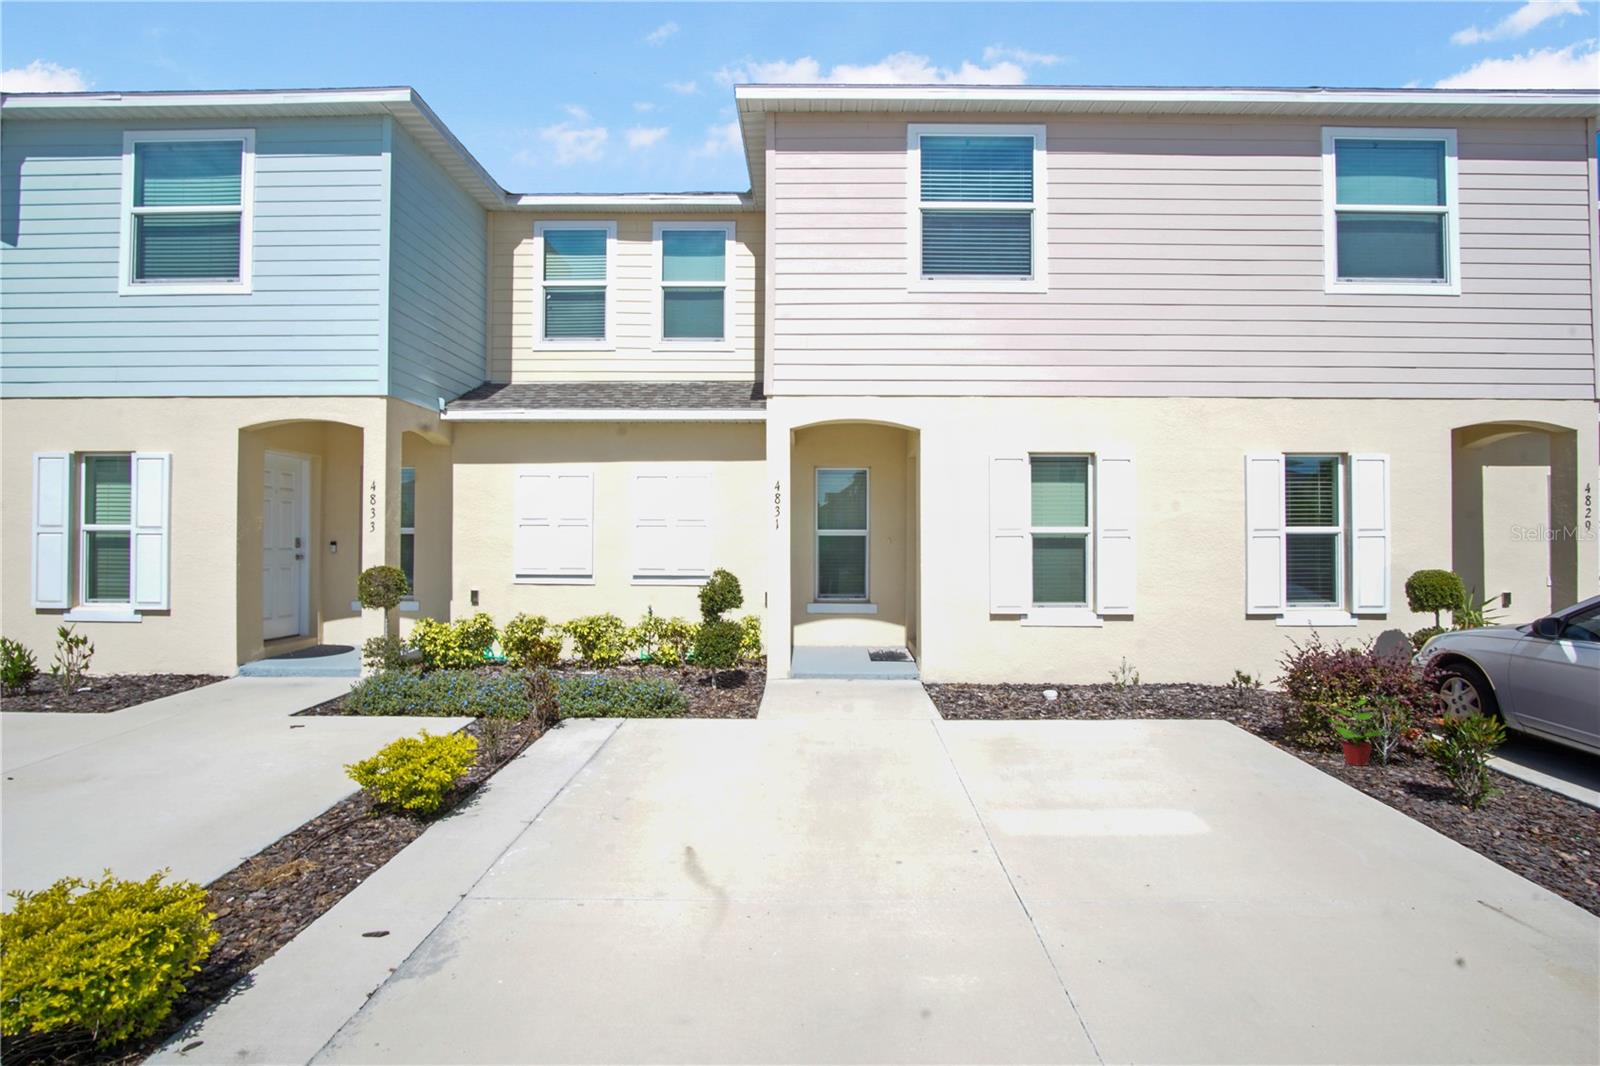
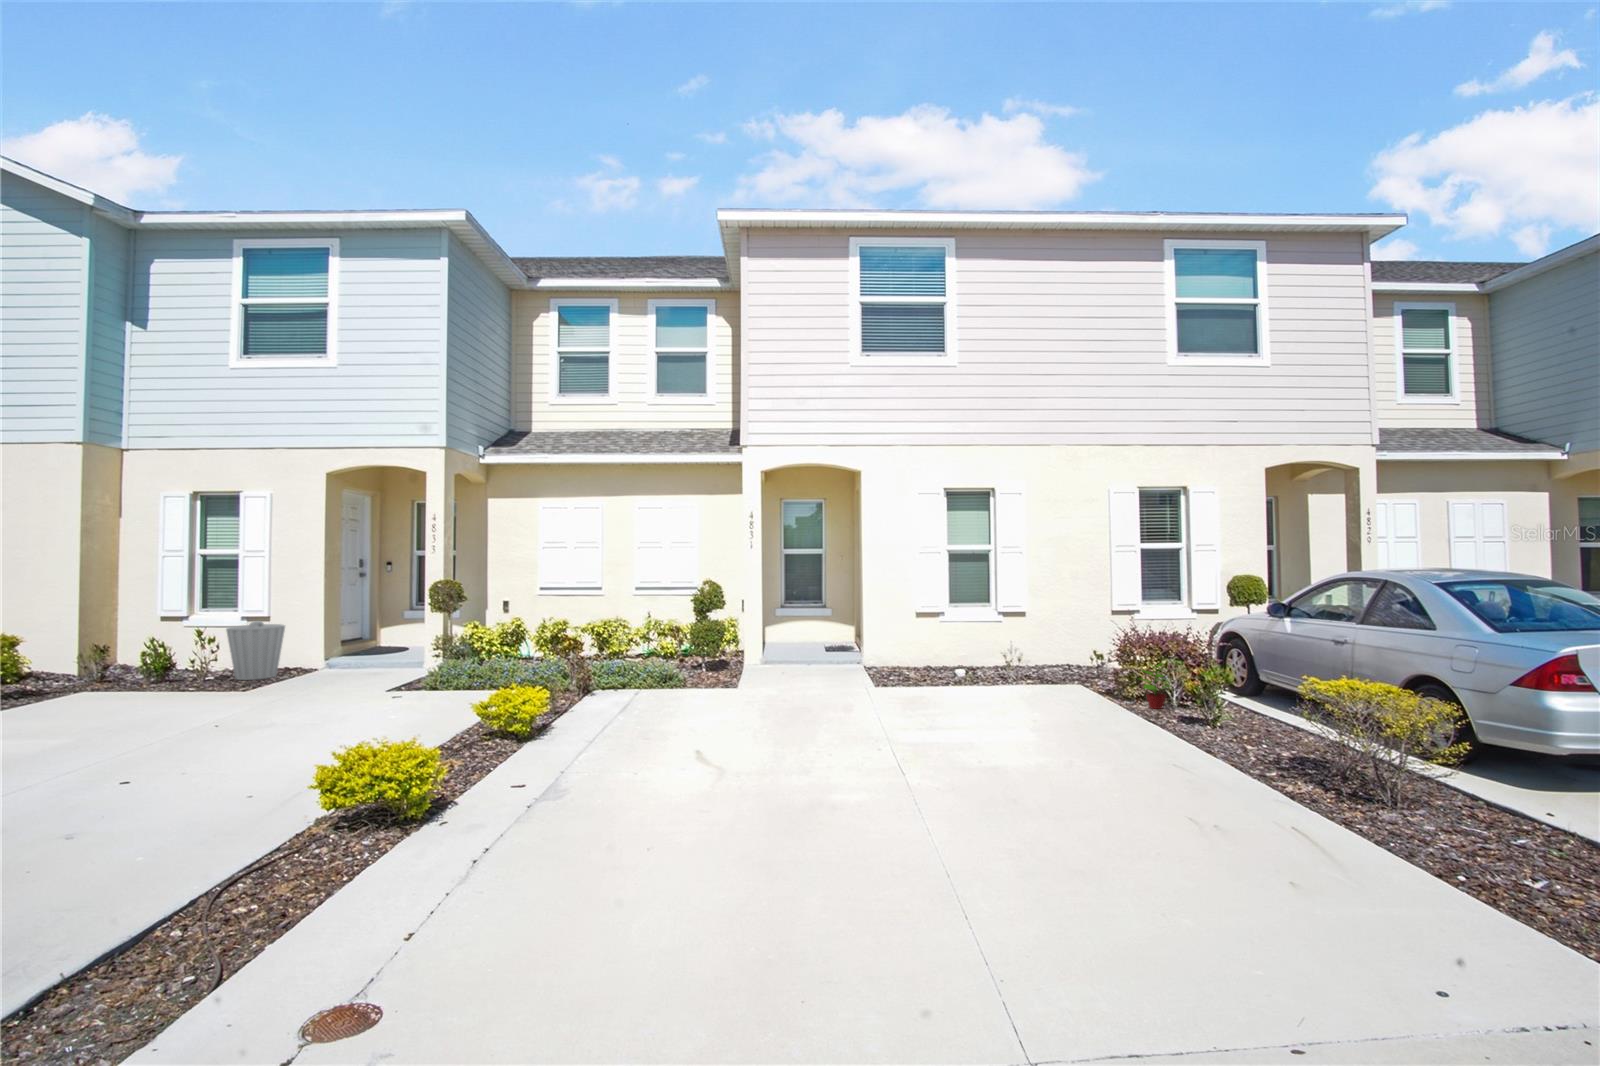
trash can: none [104,615,185,692] -> present [226,621,285,680]

